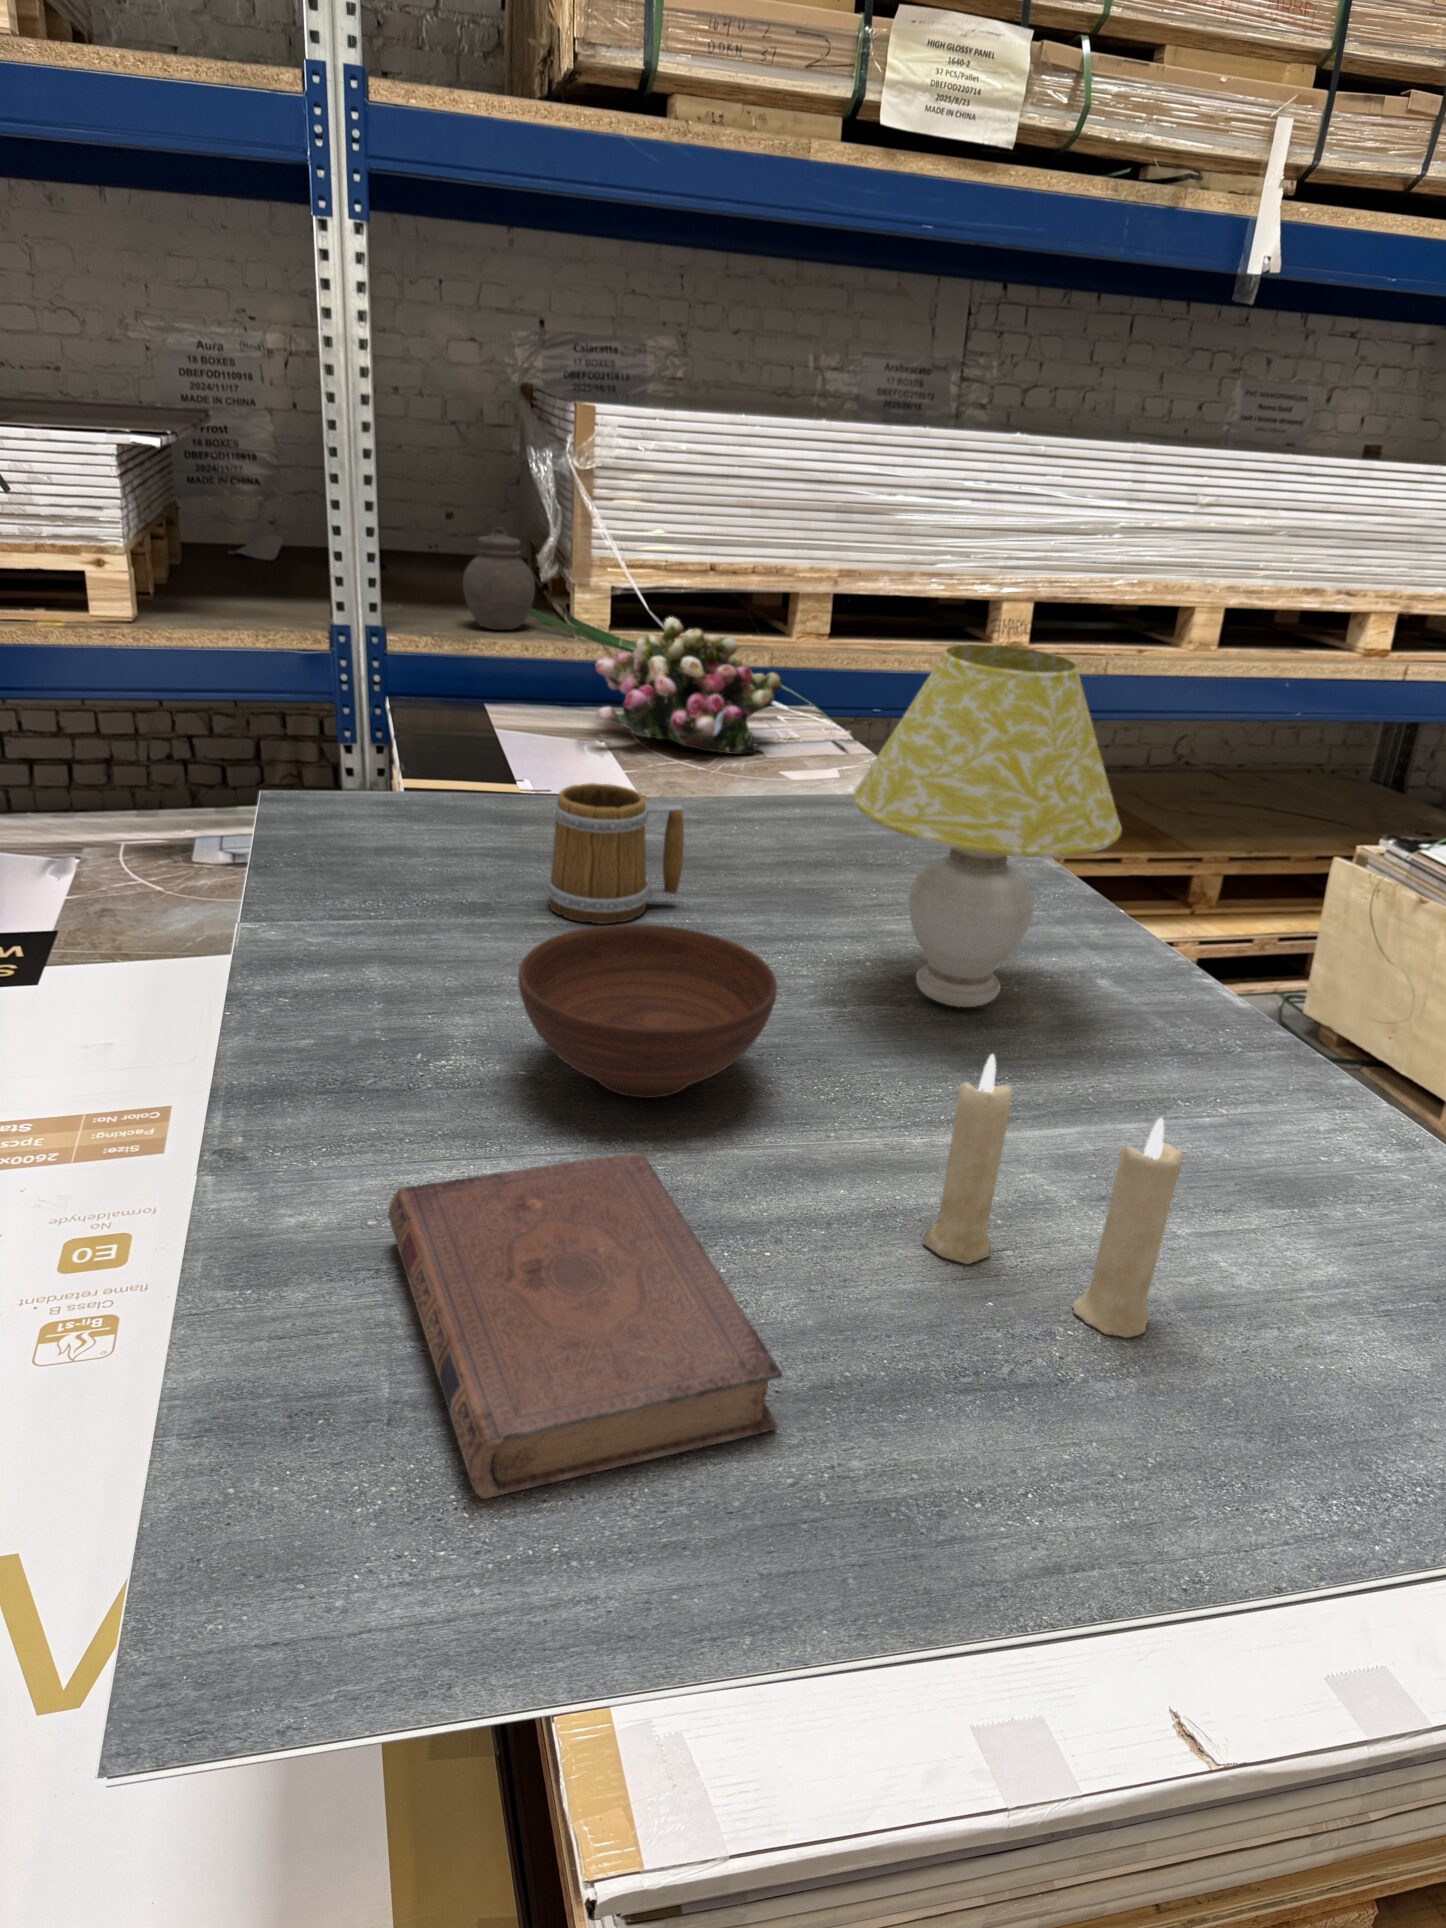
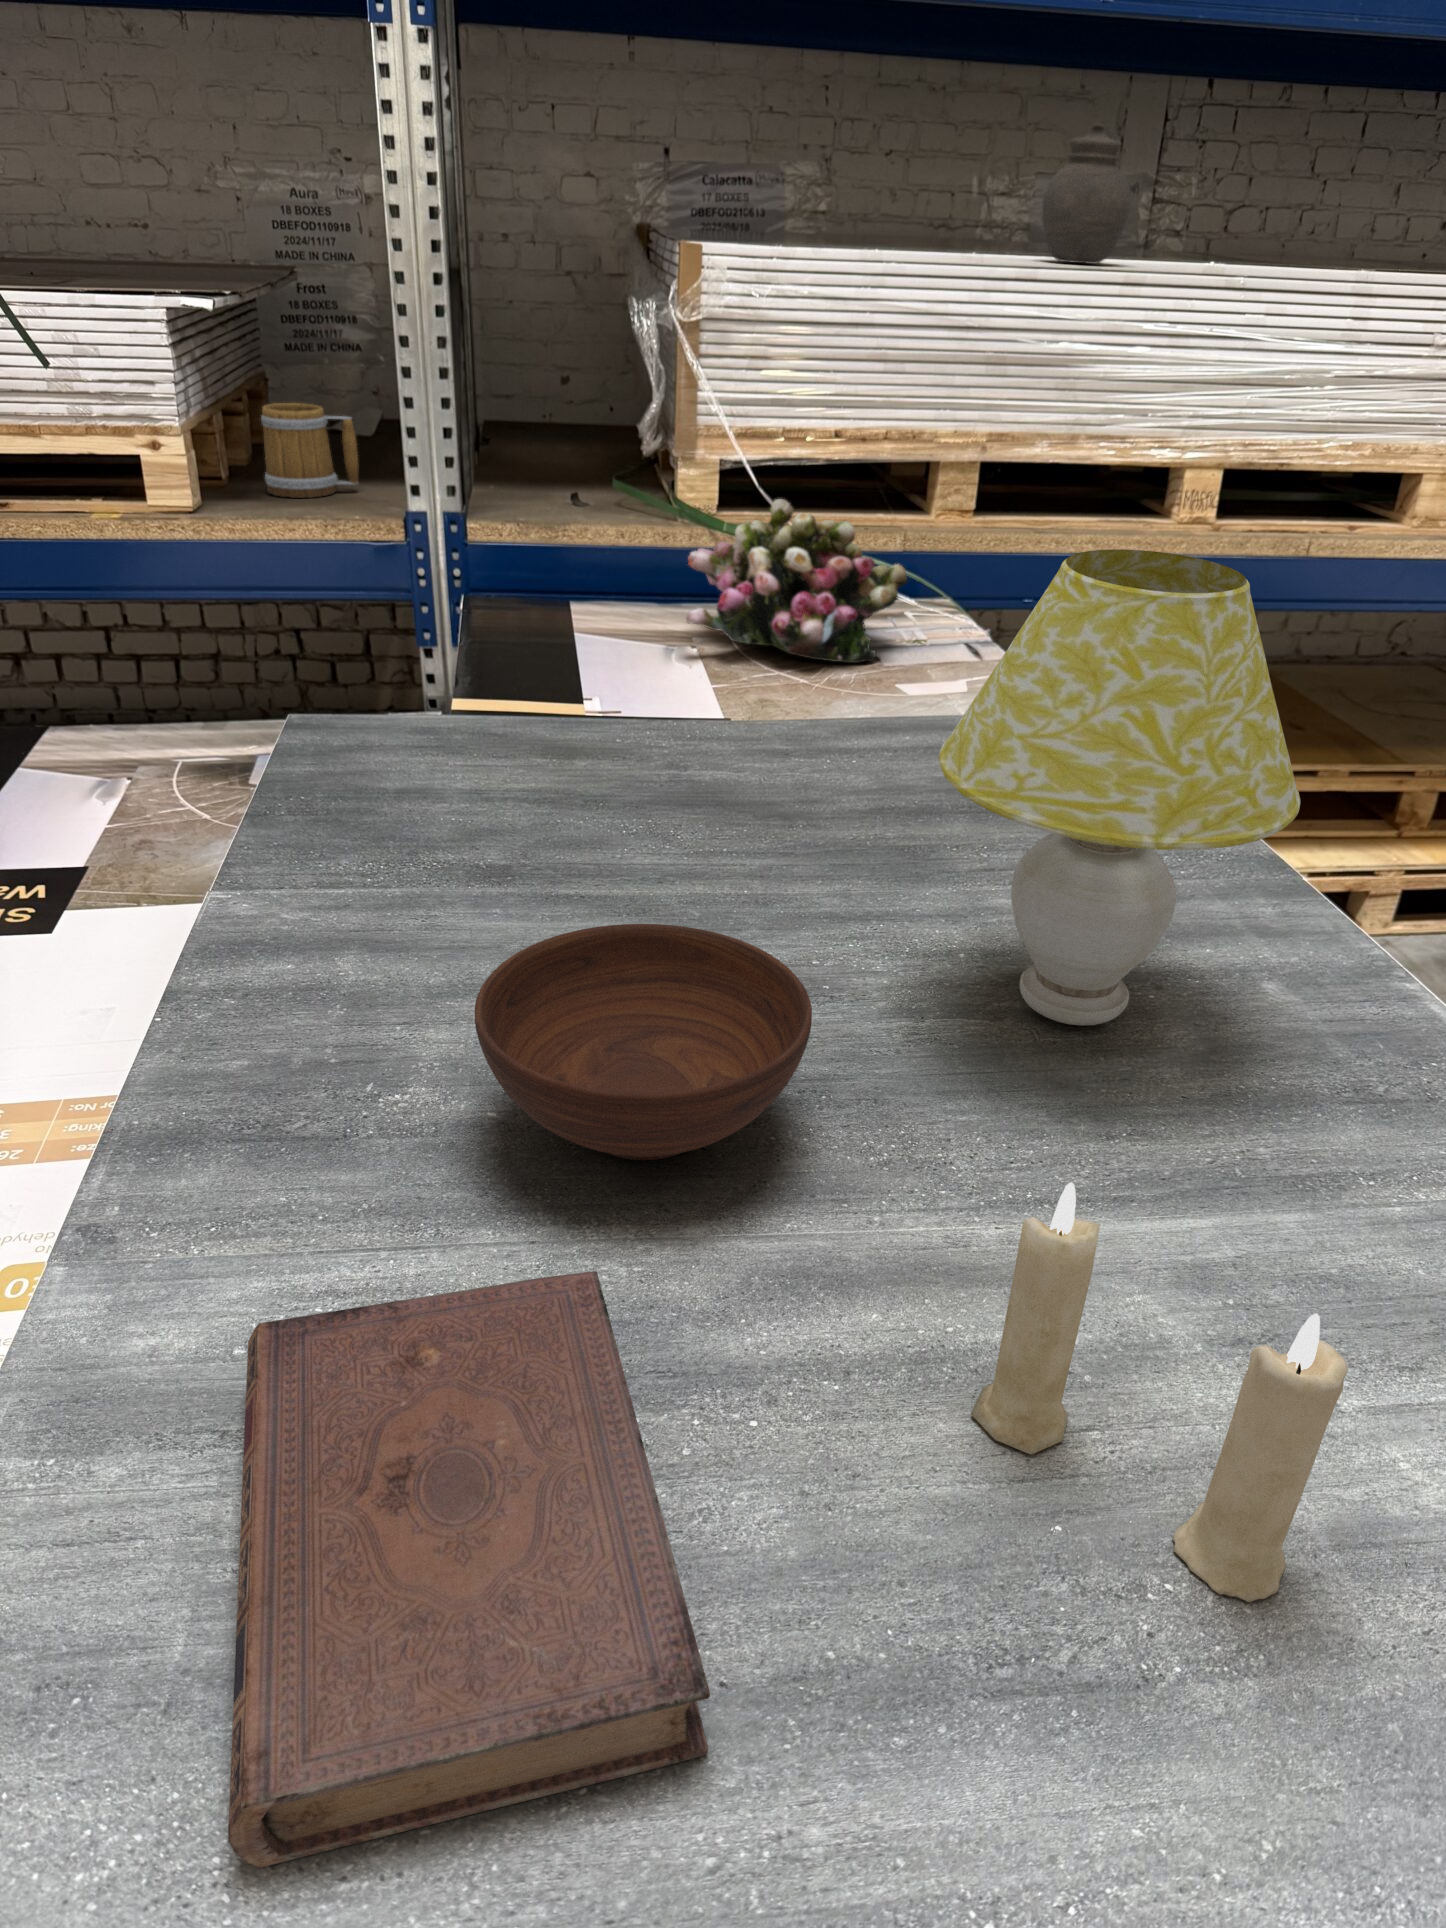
jar: present [463,527,535,630] -> present [1042,124,1131,264]
mug: present [548,783,684,924] -> present [261,403,358,498]

